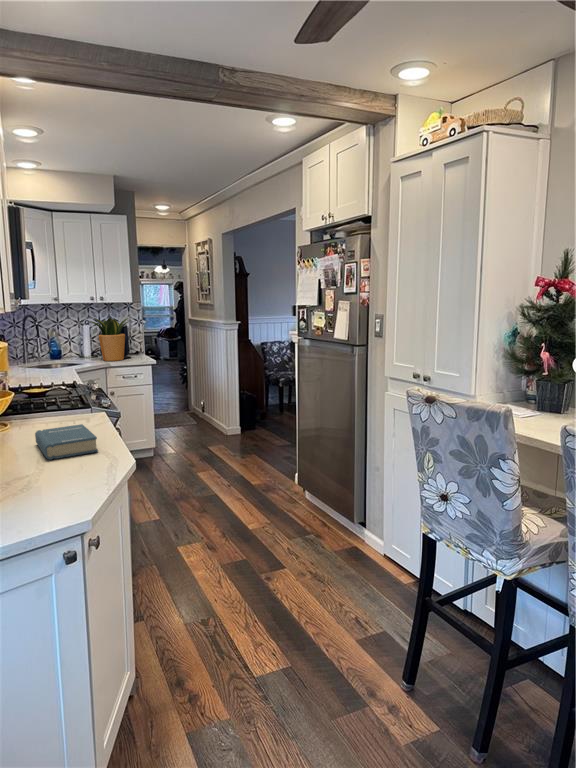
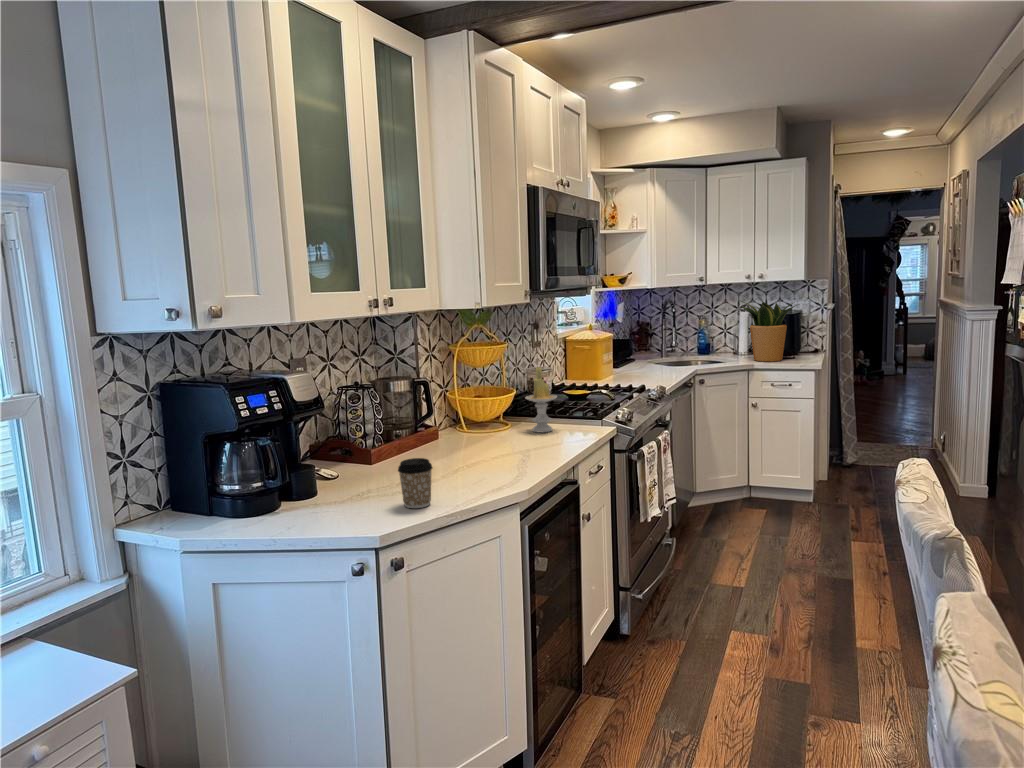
candle: none [19,371,51,428] -> present [525,367,557,432]
hardback book: present [35,424,98,460] -> none [482,434,555,469]
coffee cup: none [28,455,65,504] -> present [398,458,432,508]

